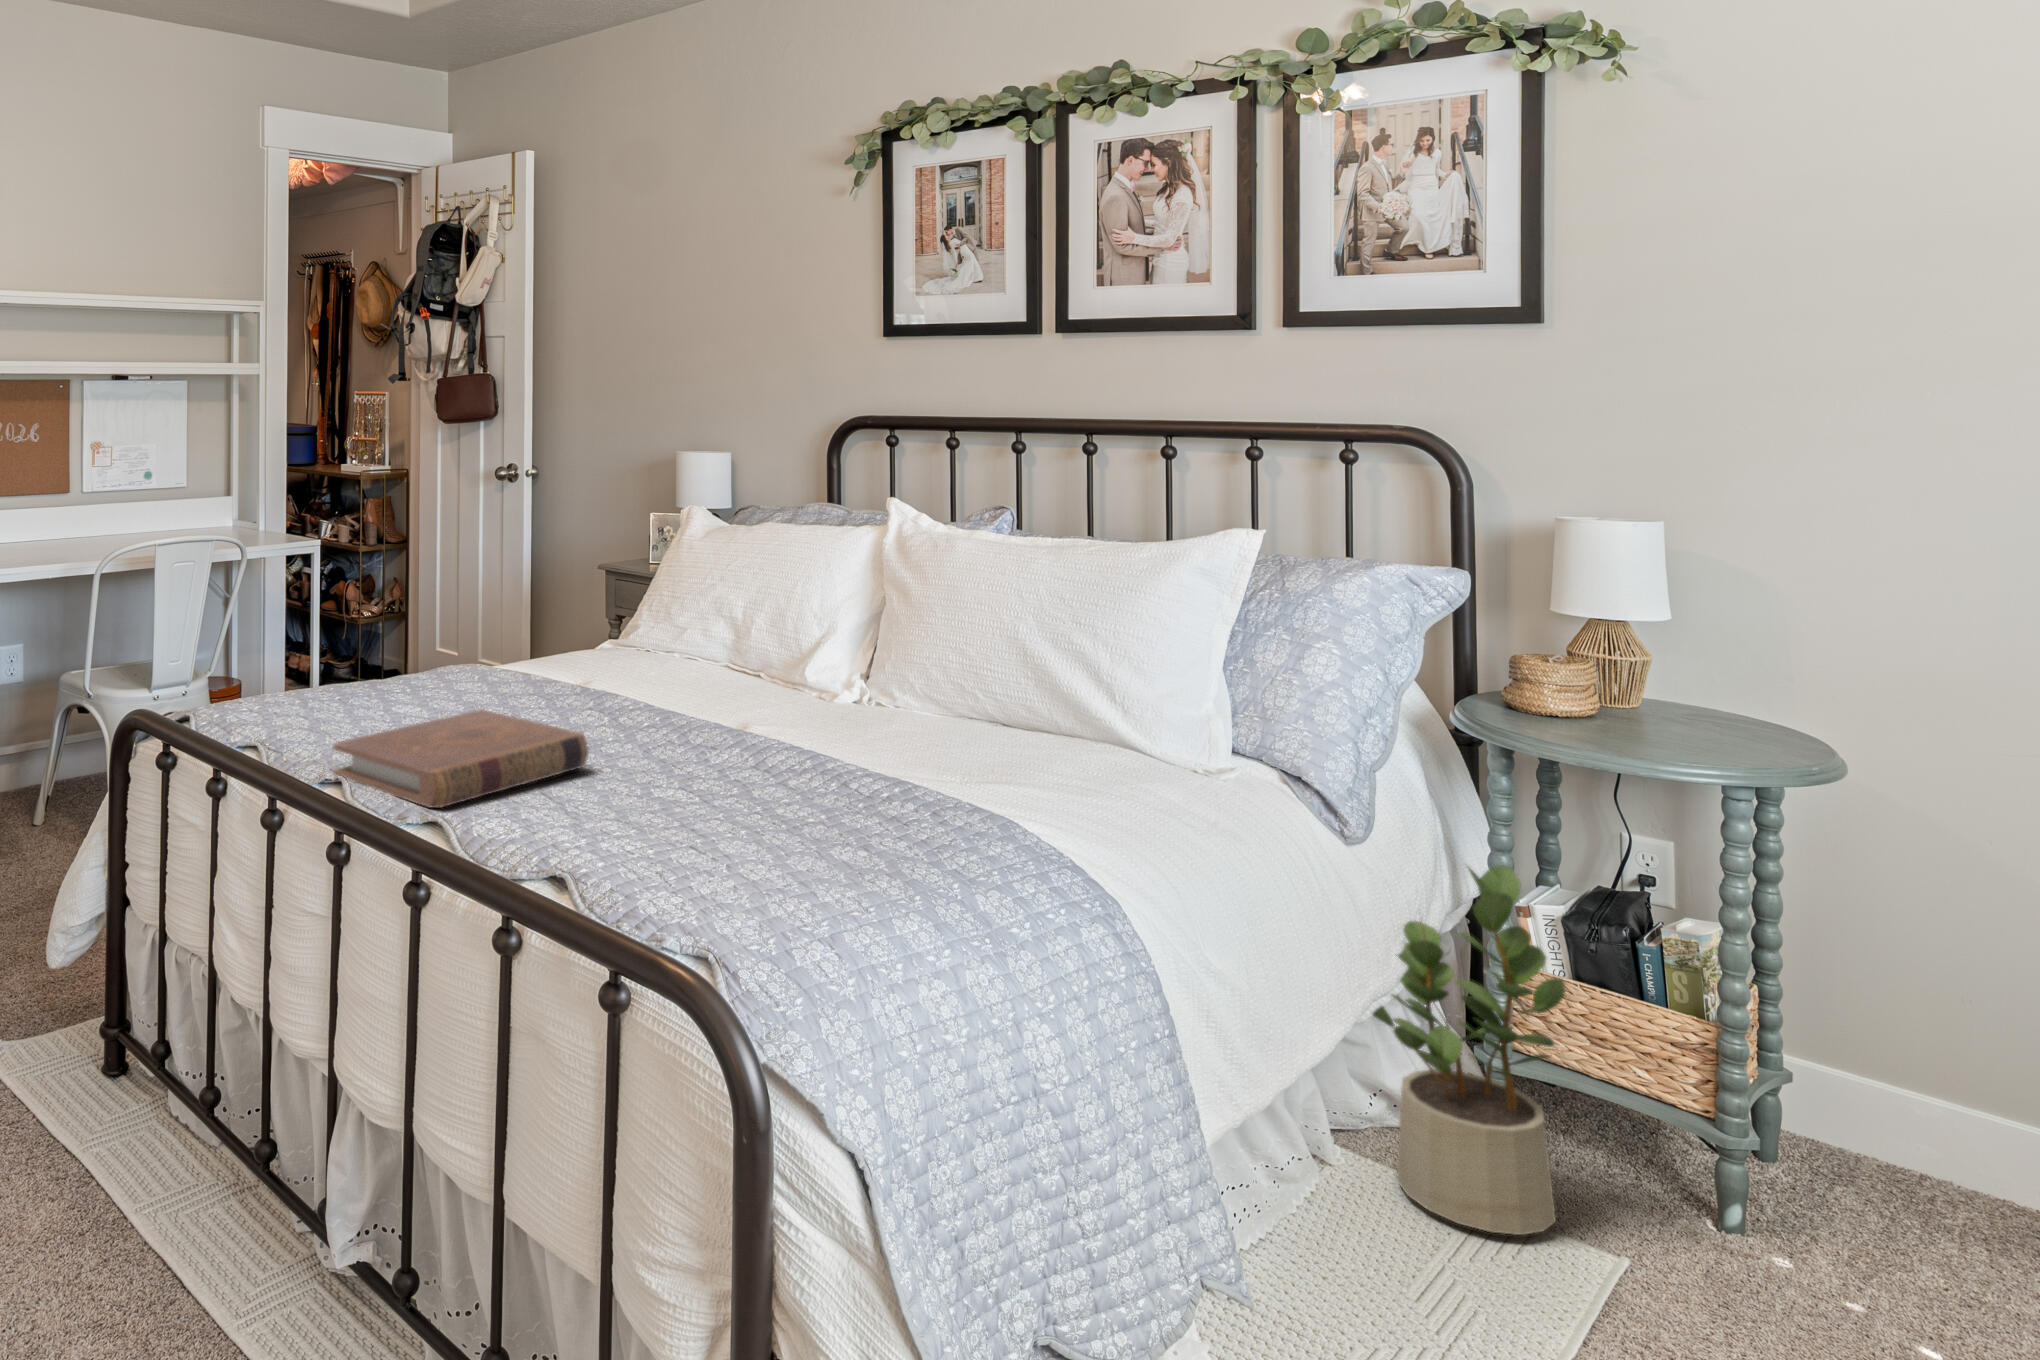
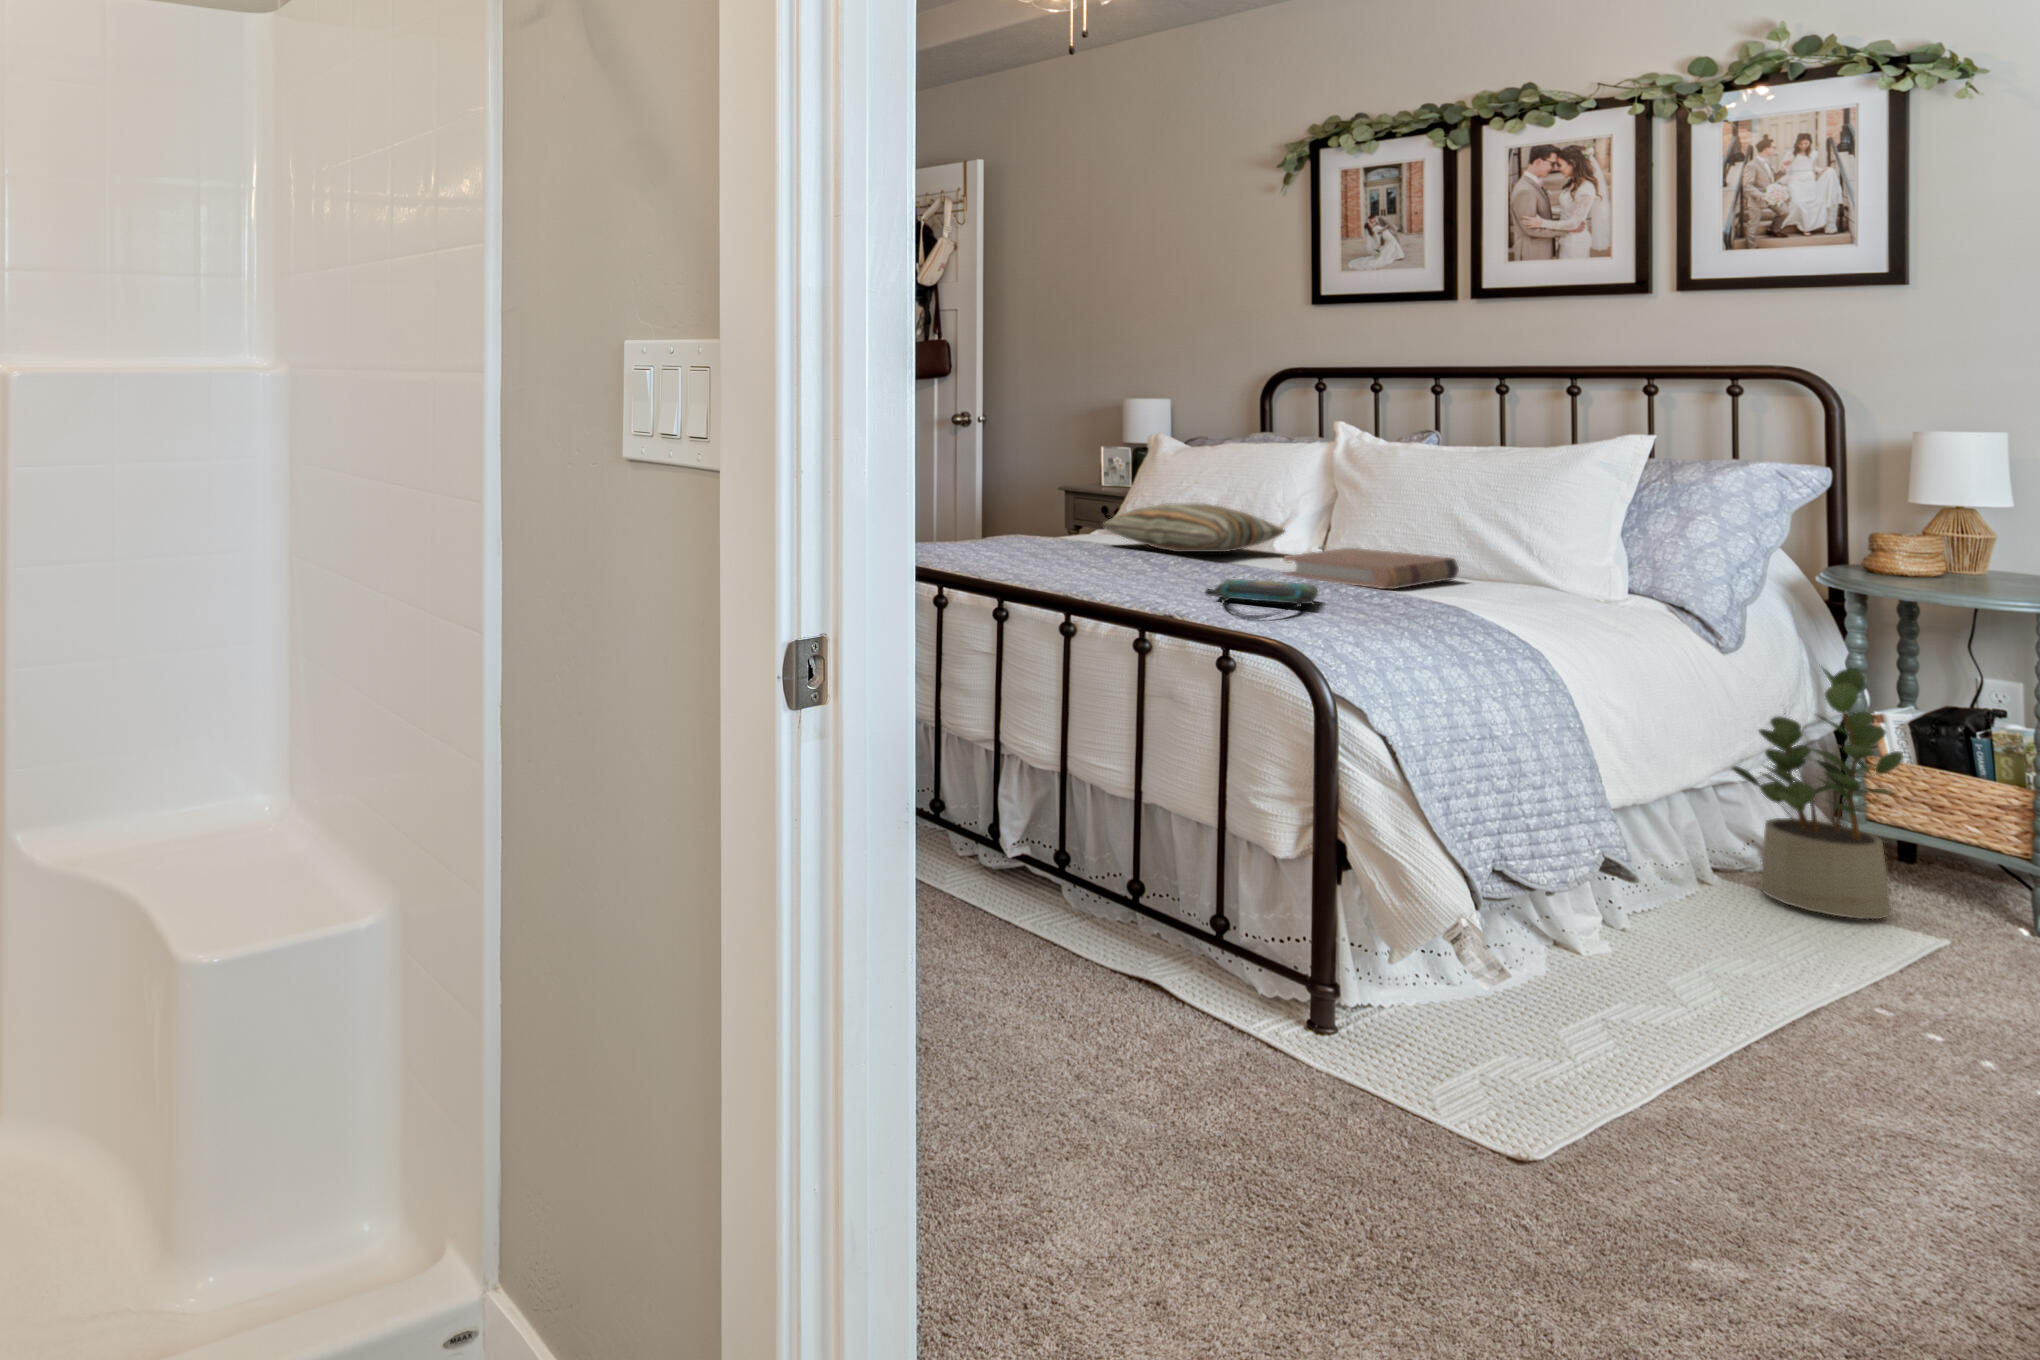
pillow: none [584,623,824,698] -> present [1102,504,1285,552]
book: present [334,709,588,808] -> present [1284,548,1459,589]
tote bag: none [641,786,813,898] -> present [1205,579,1318,619]

